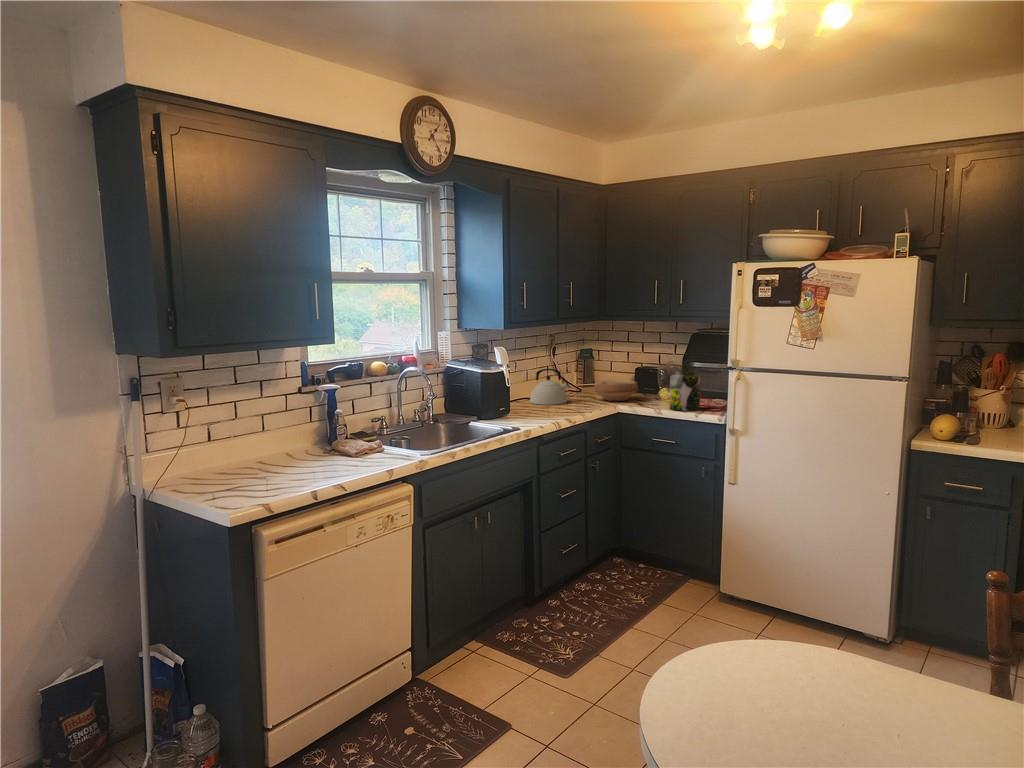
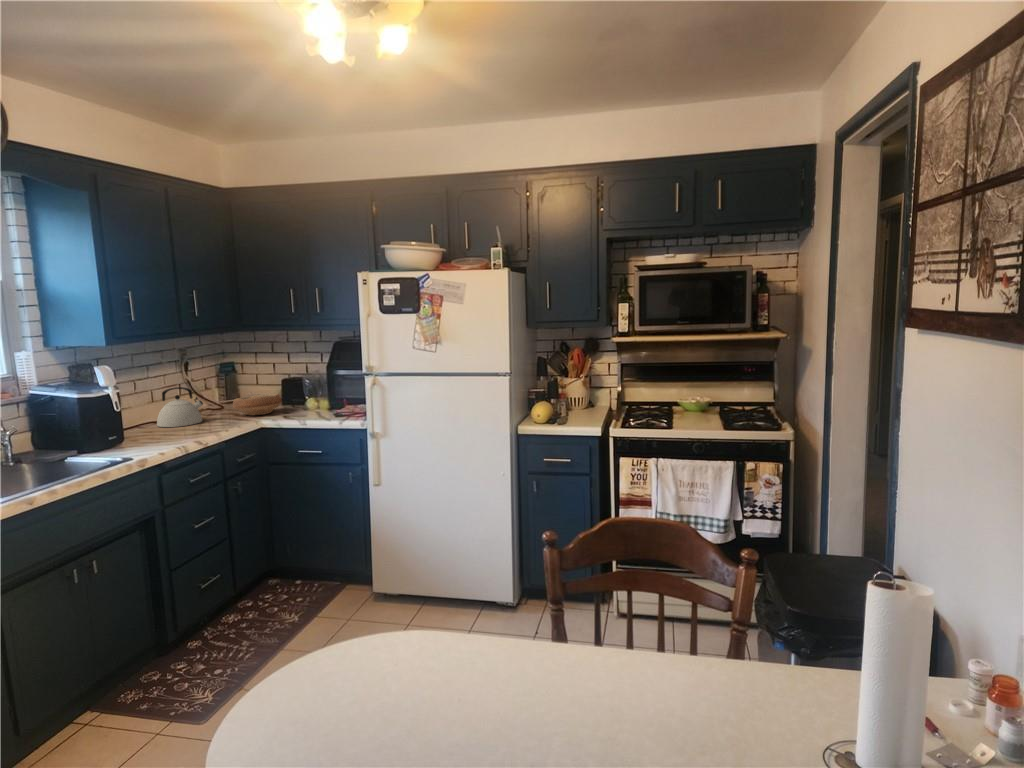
jar: present [670,371,700,411] -> none [311,379,342,419]

